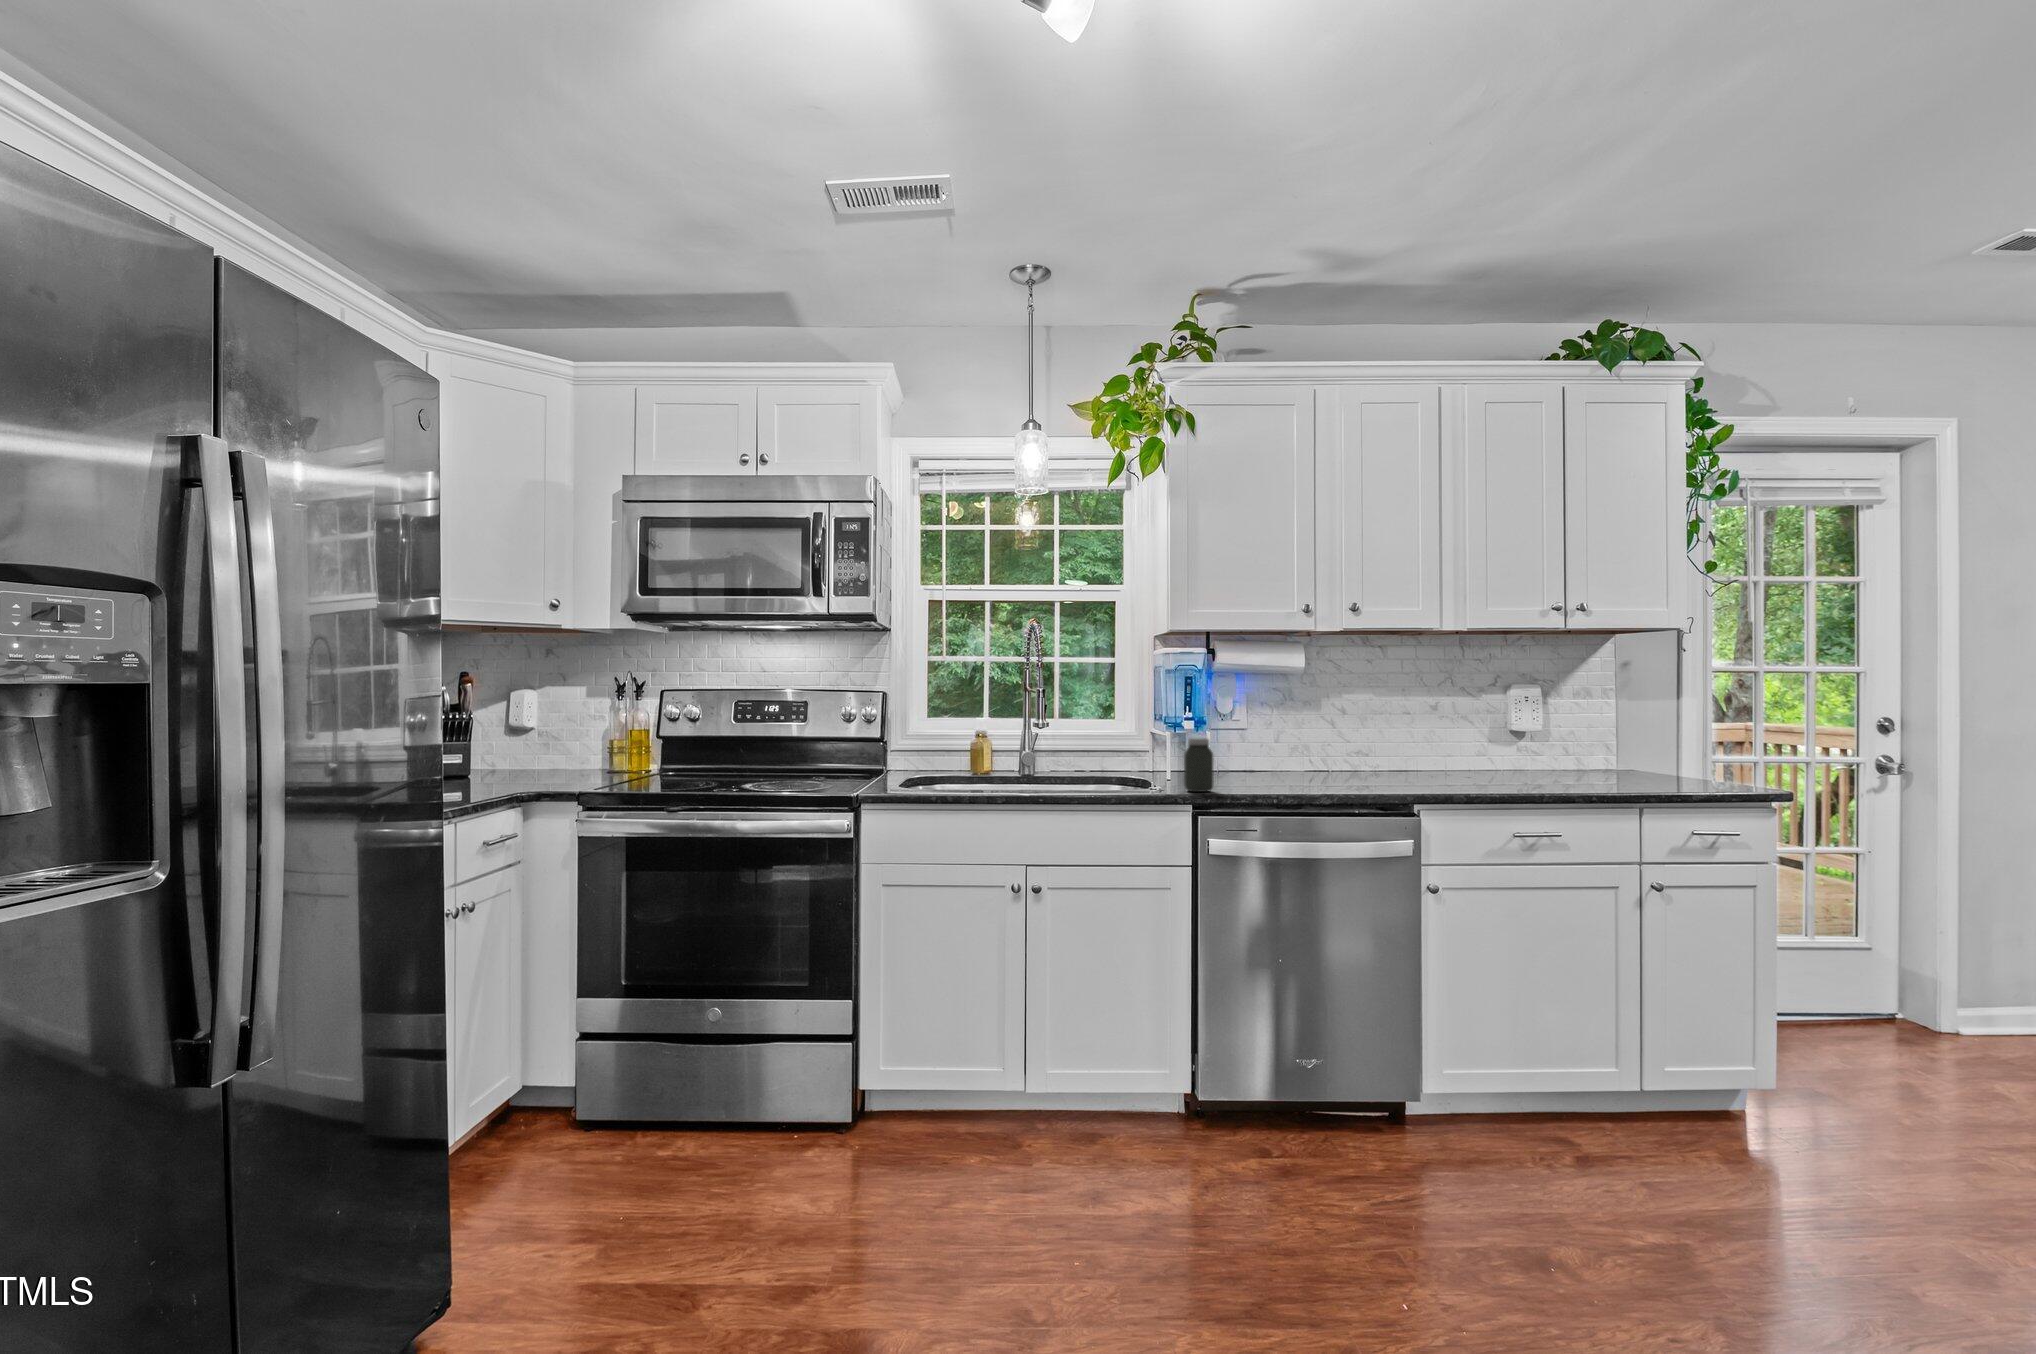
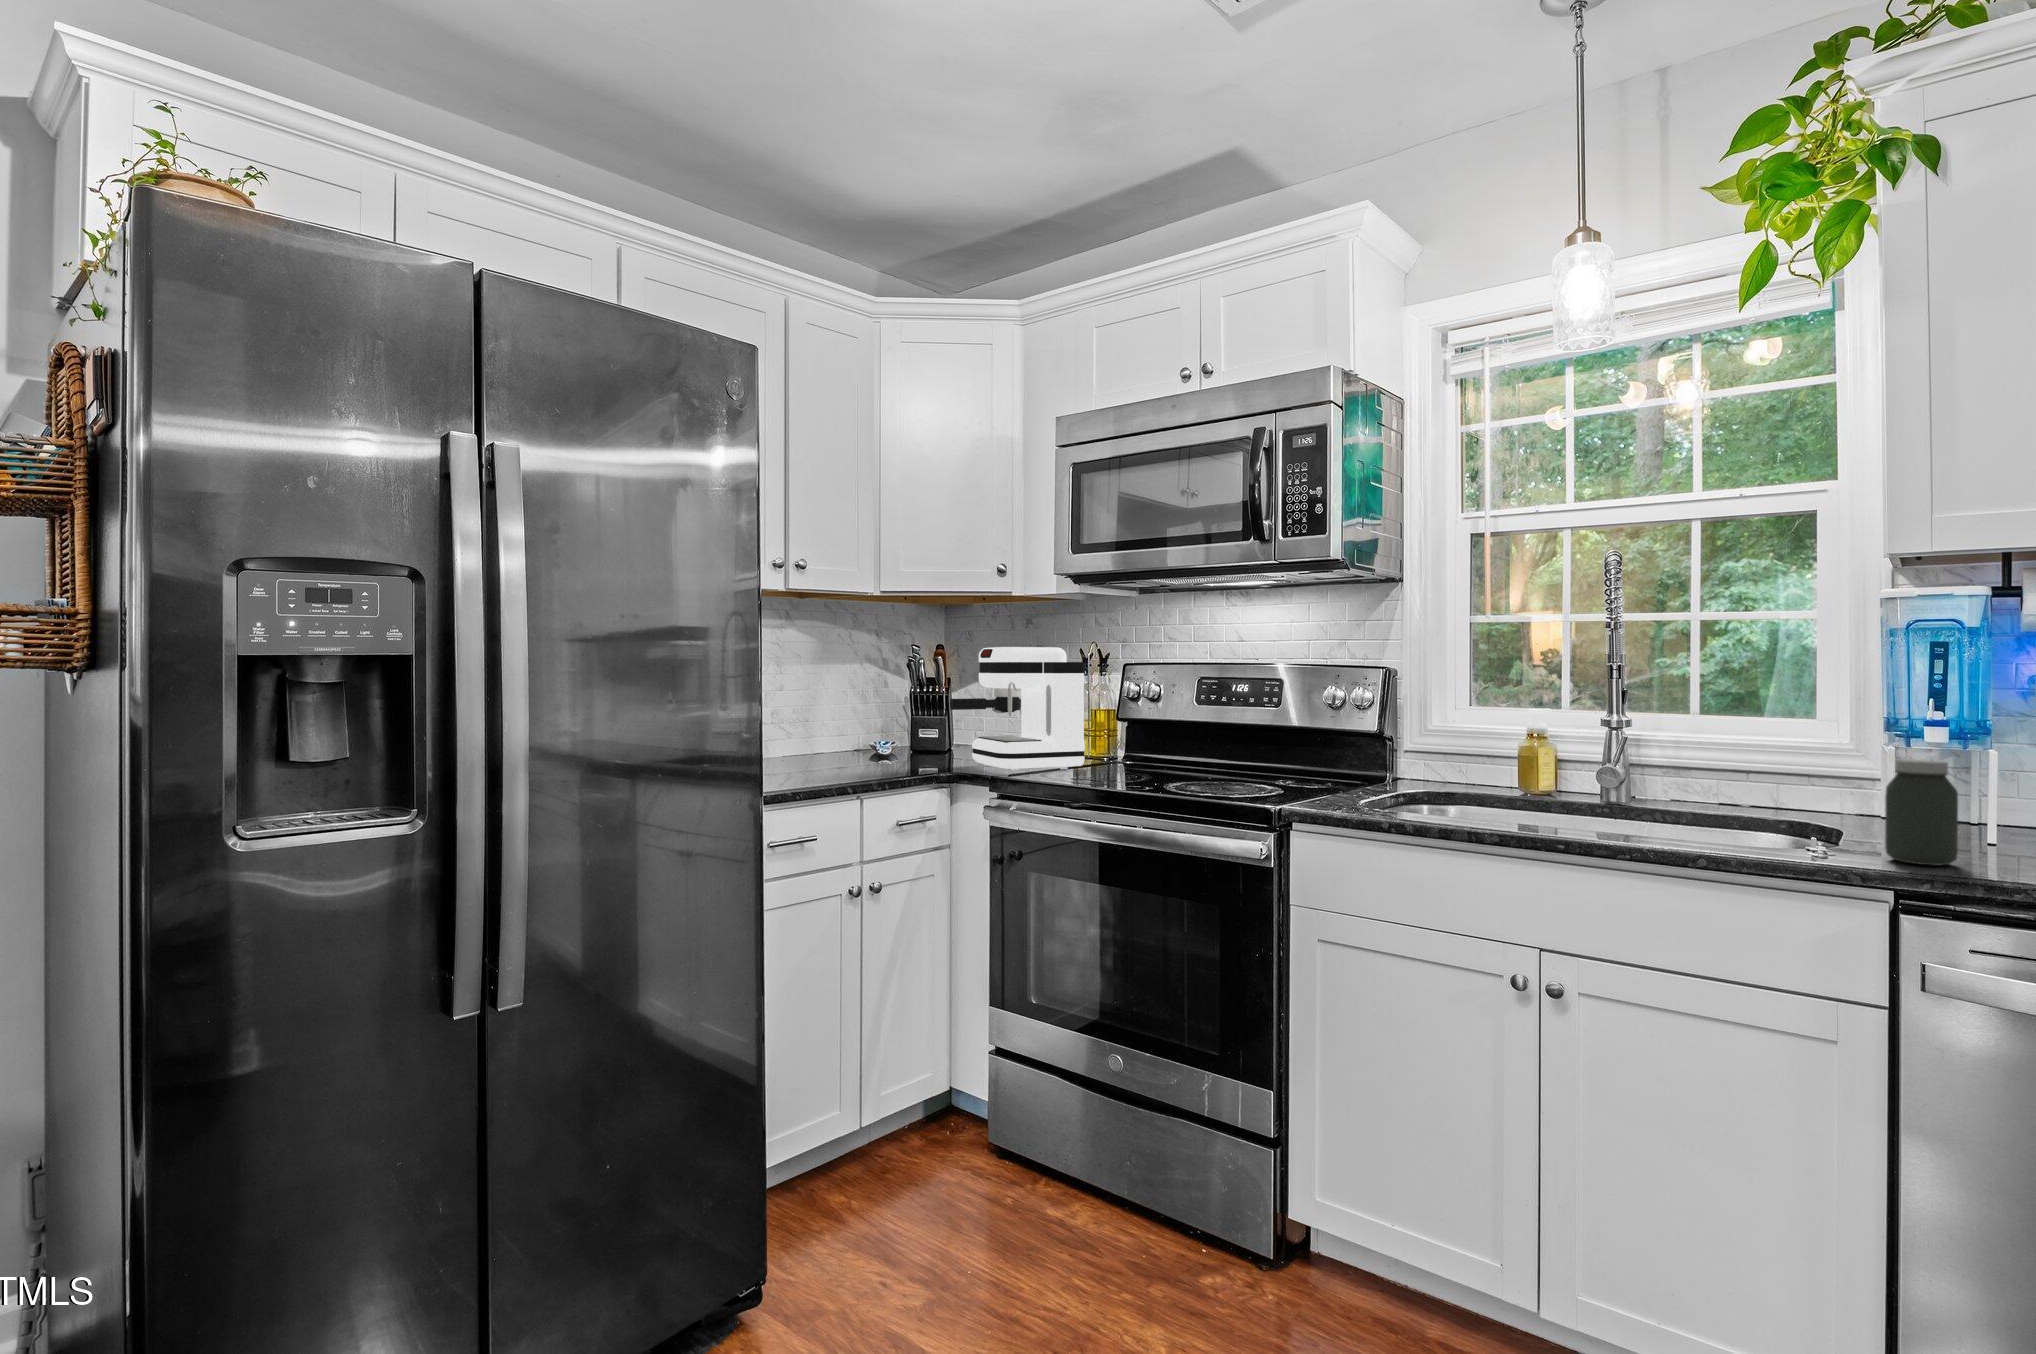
coffee maker: none [518,675,645,785] -> present [950,647,1085,772]

